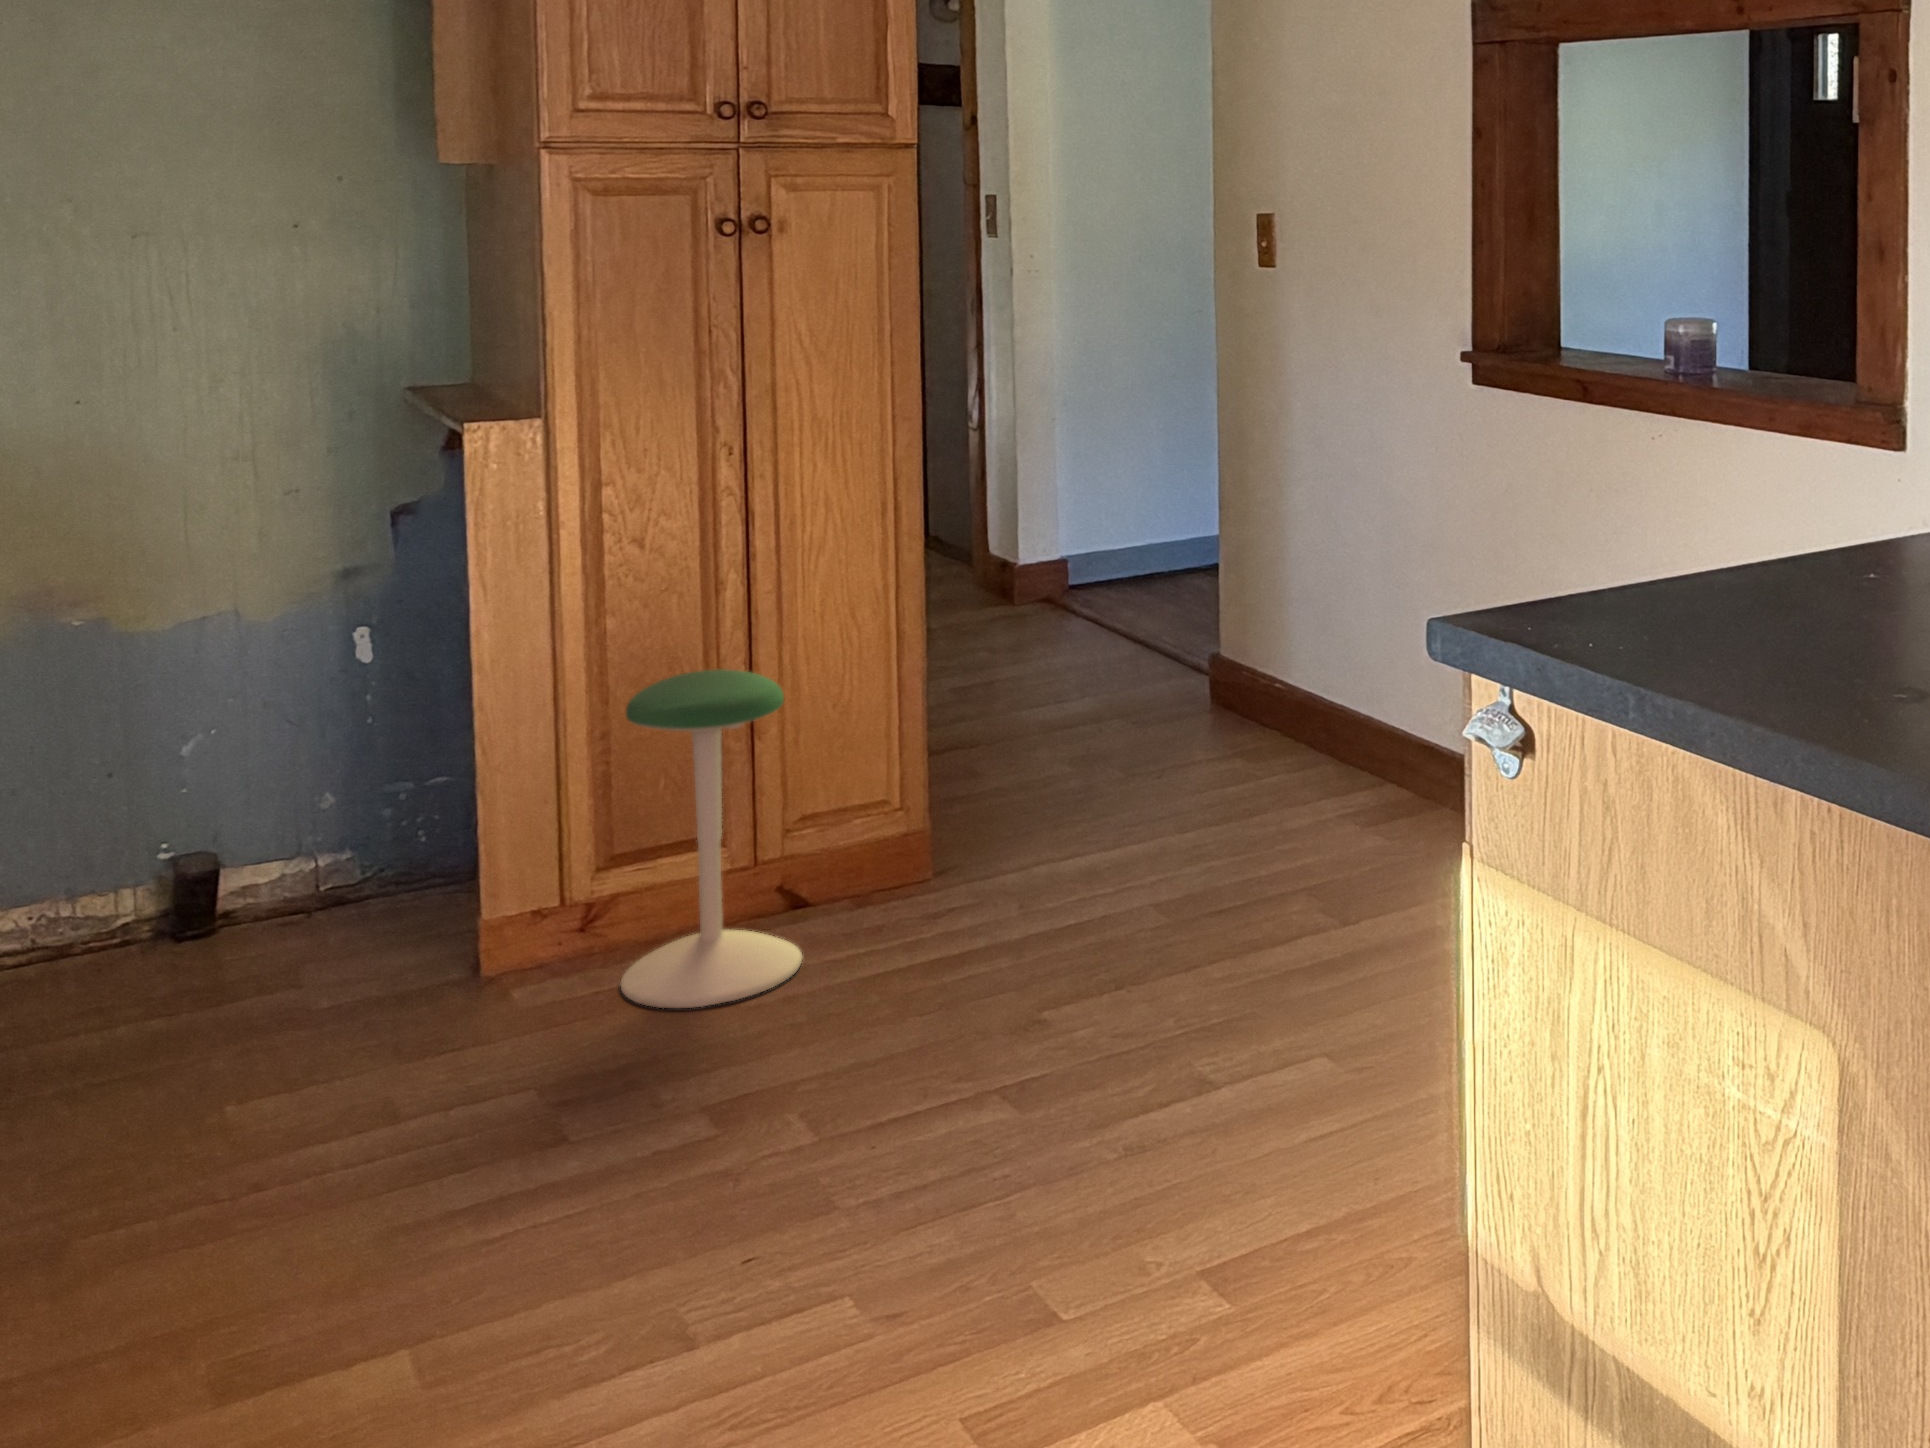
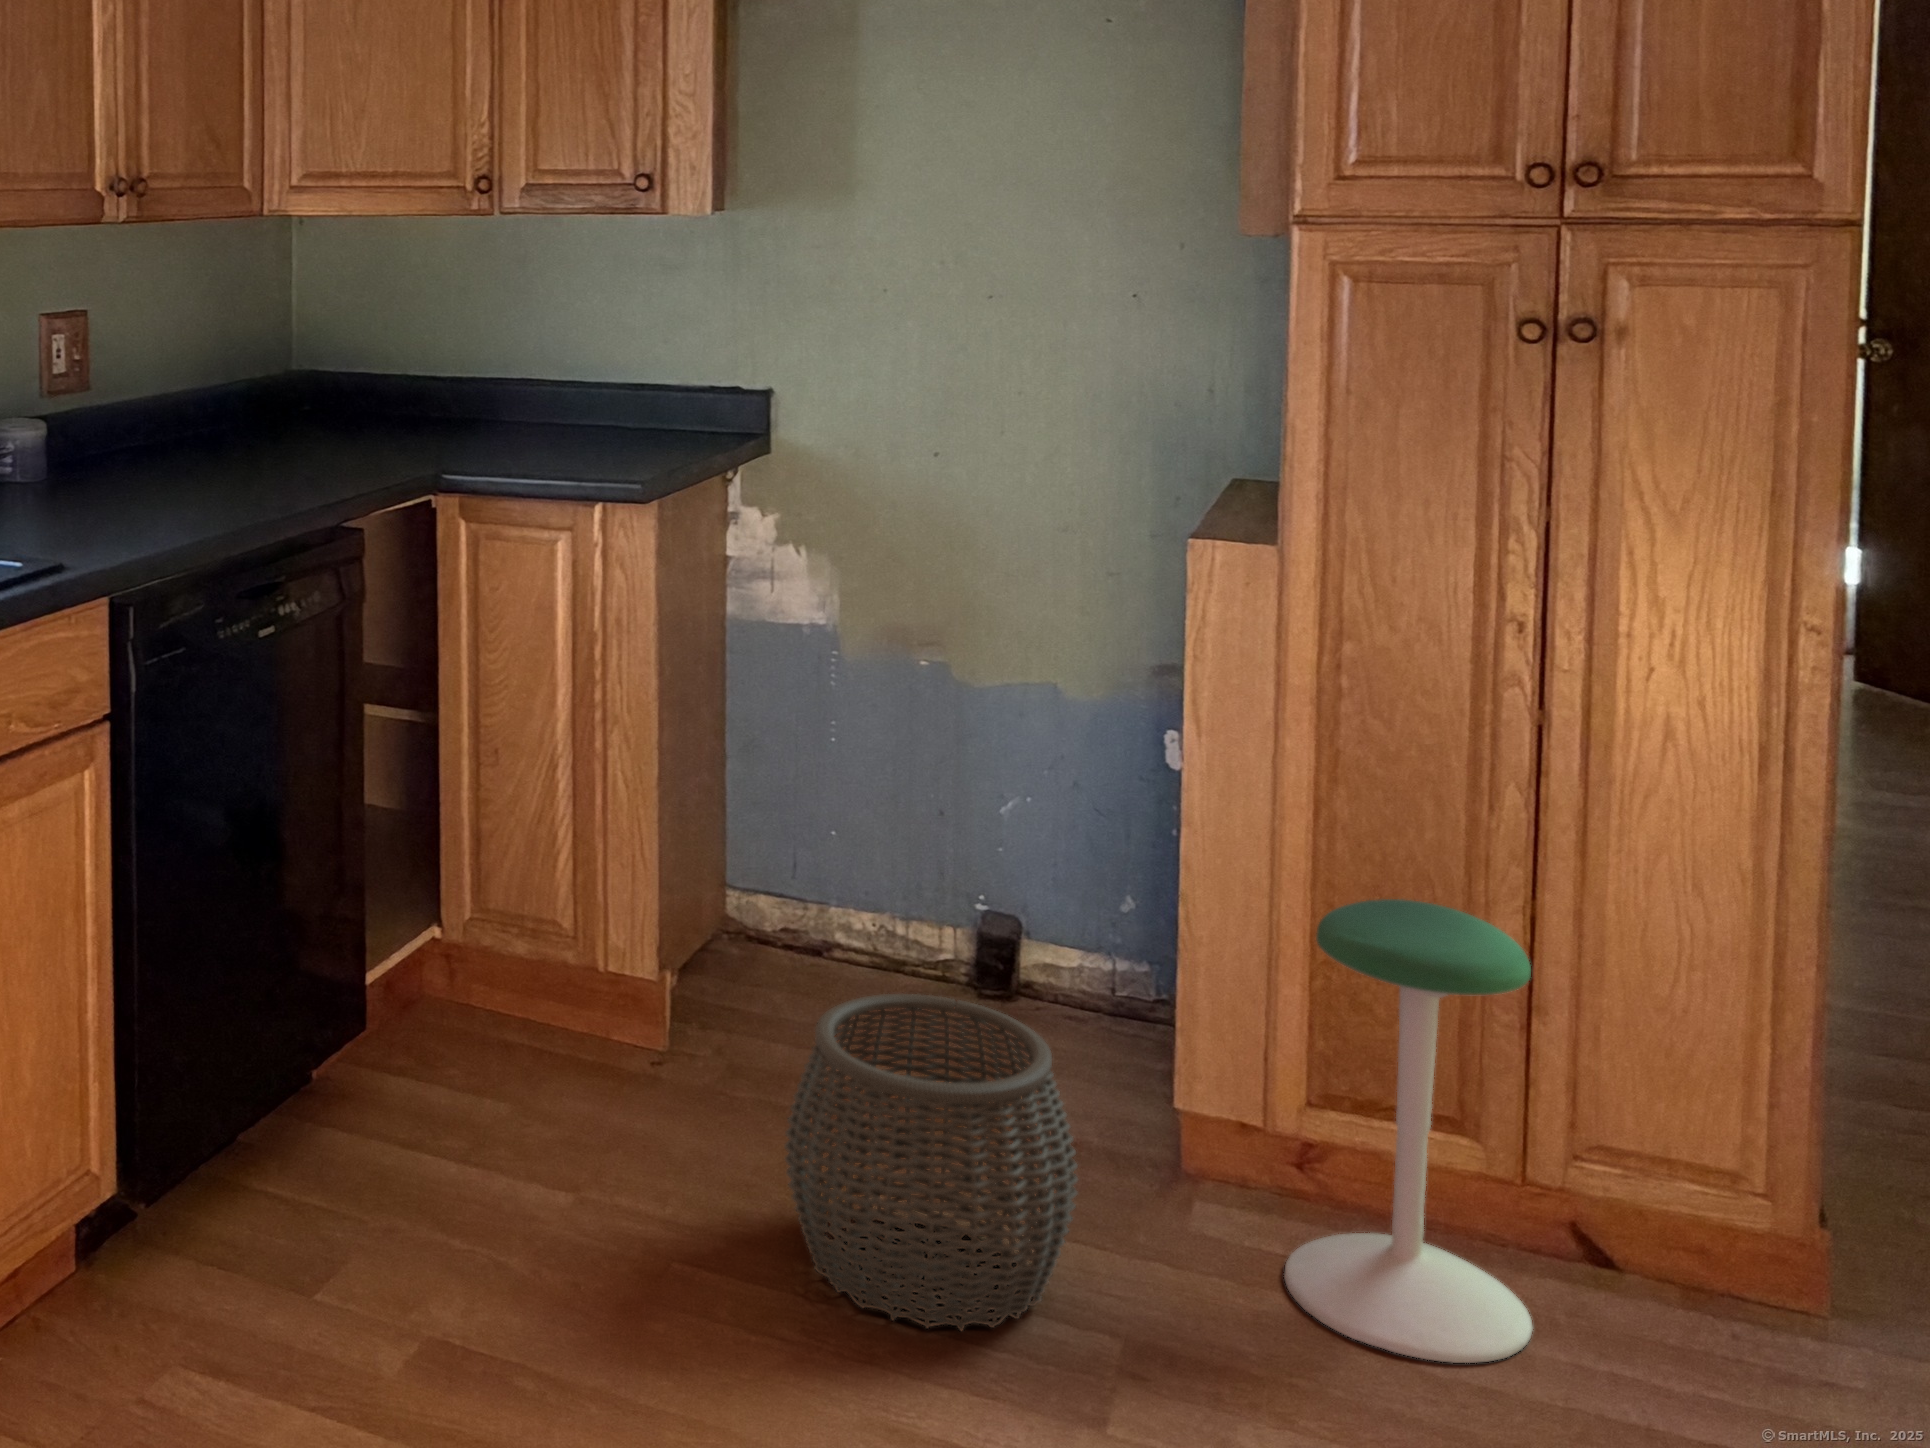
woven basket: none [196,872,497,1173] -> present [785,994,1078,1331]

